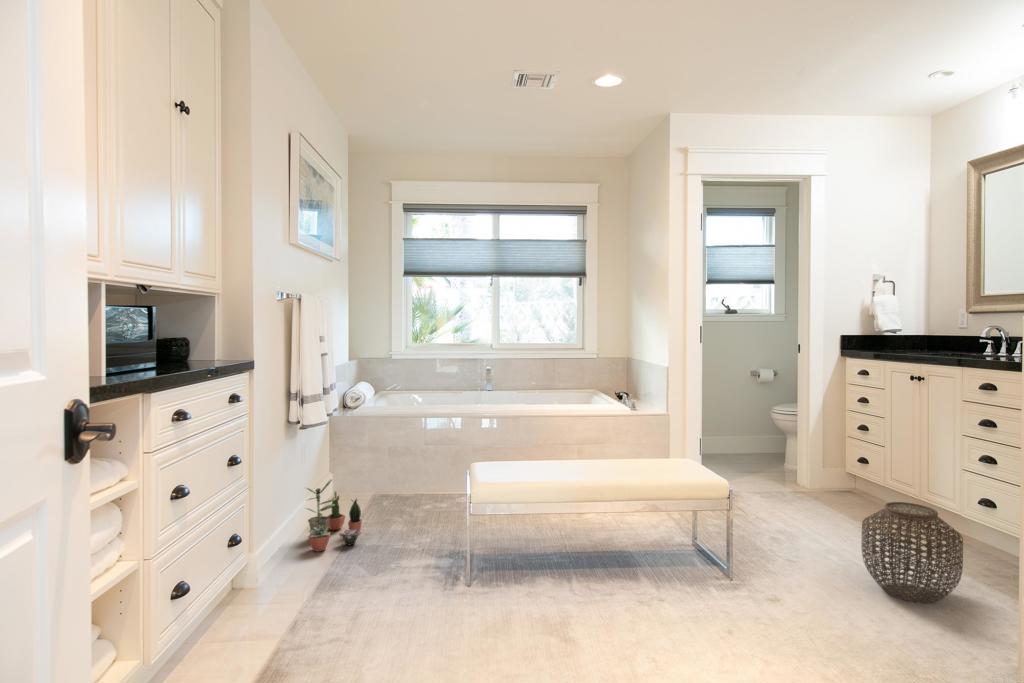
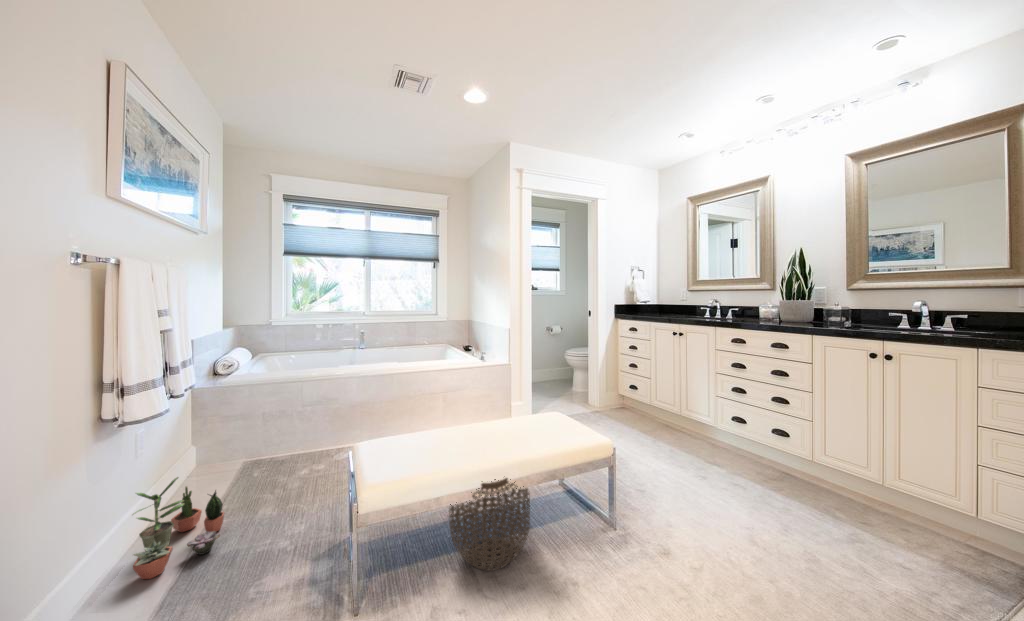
woven basket: present [861,502,963,603] -> present [449,478,530,570]

